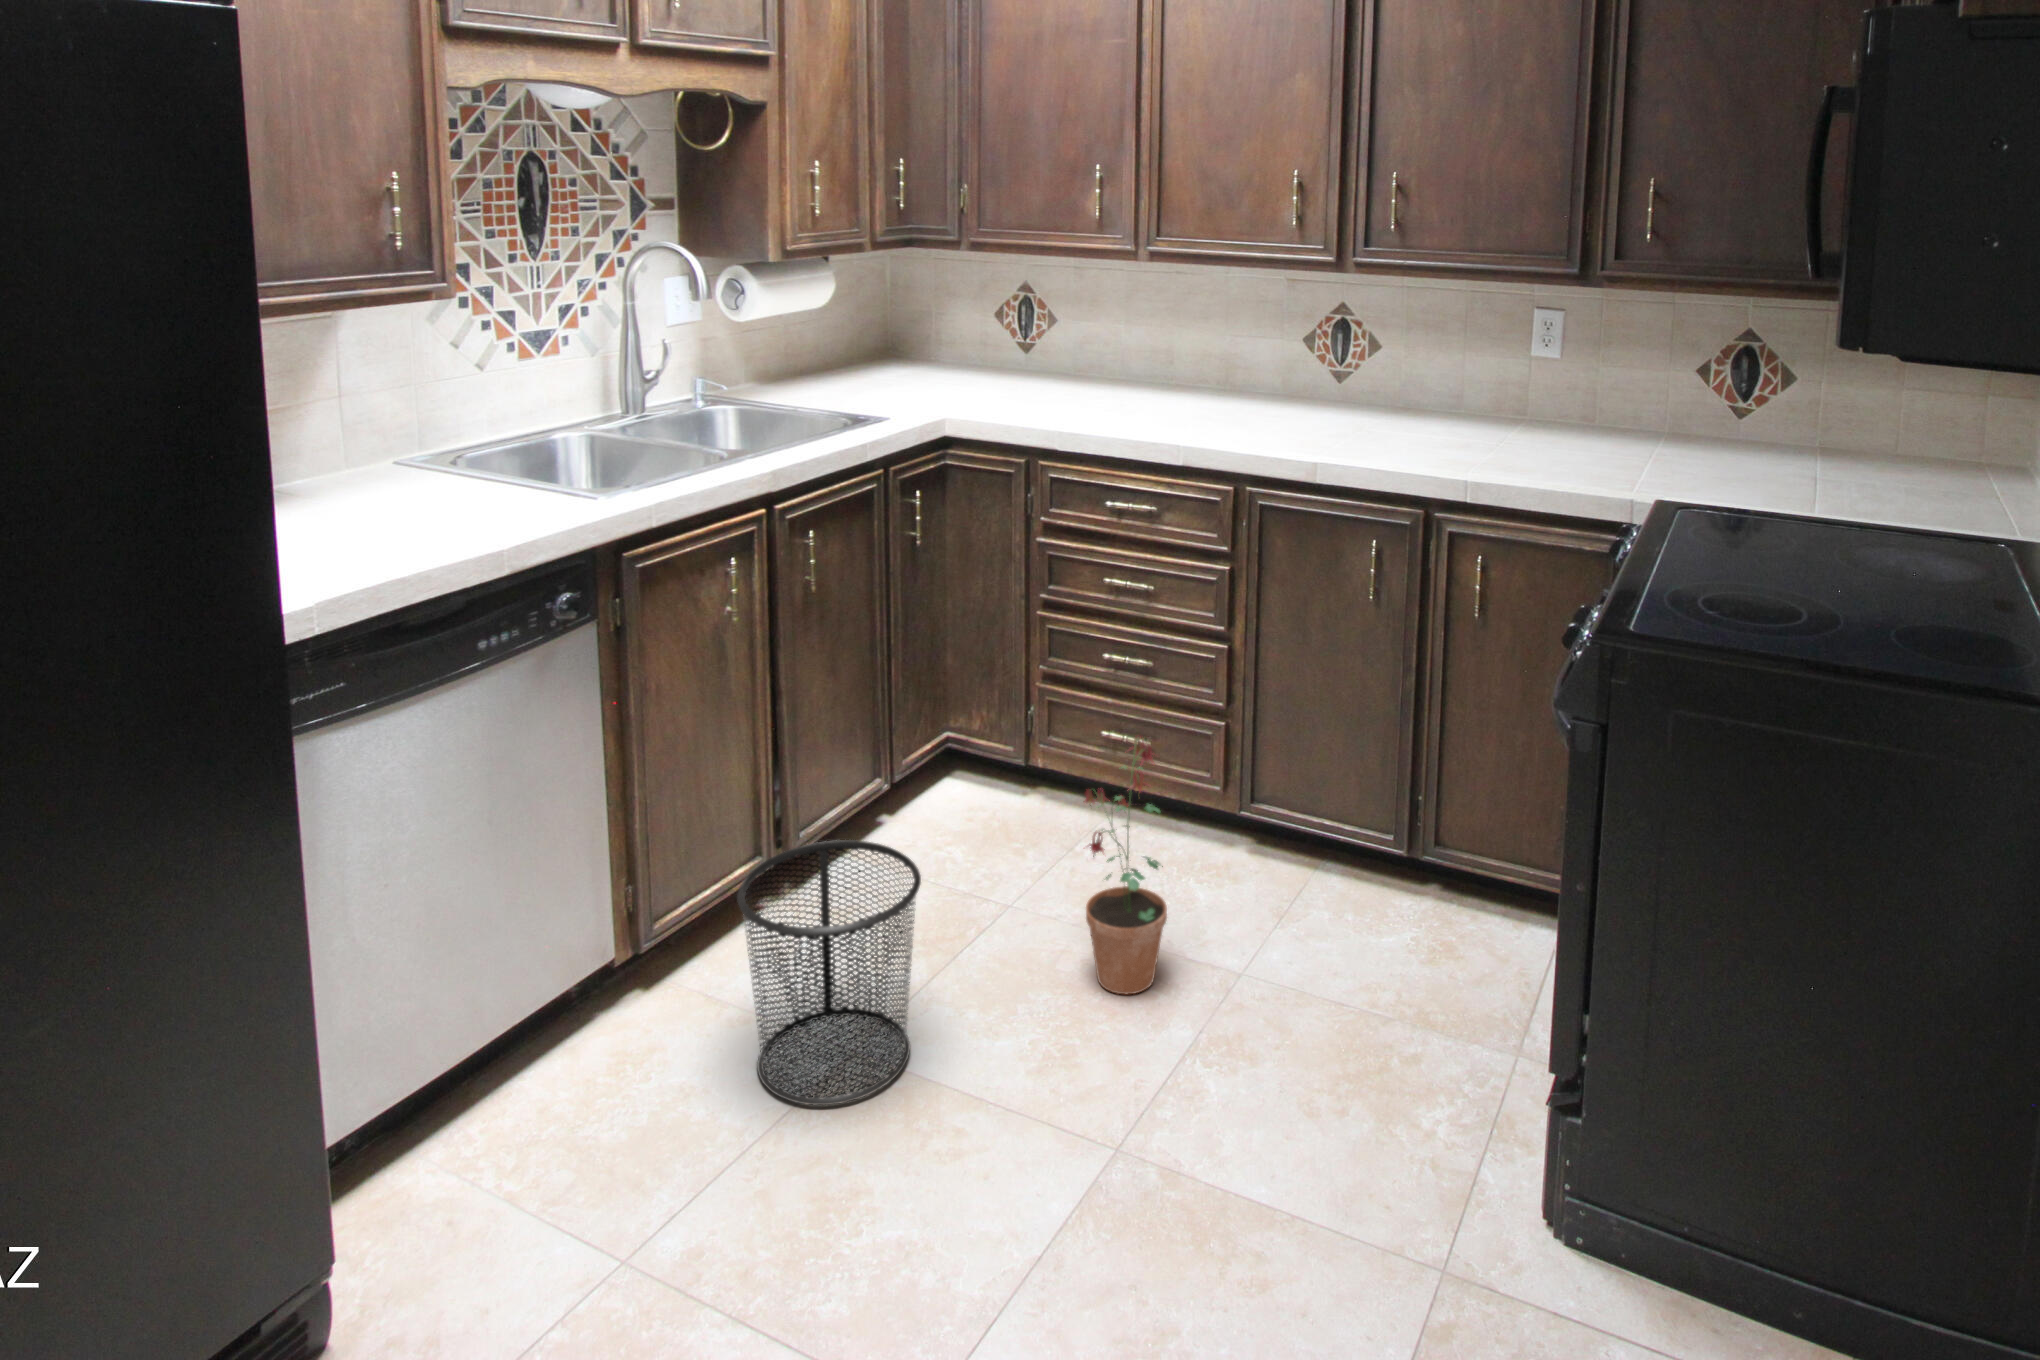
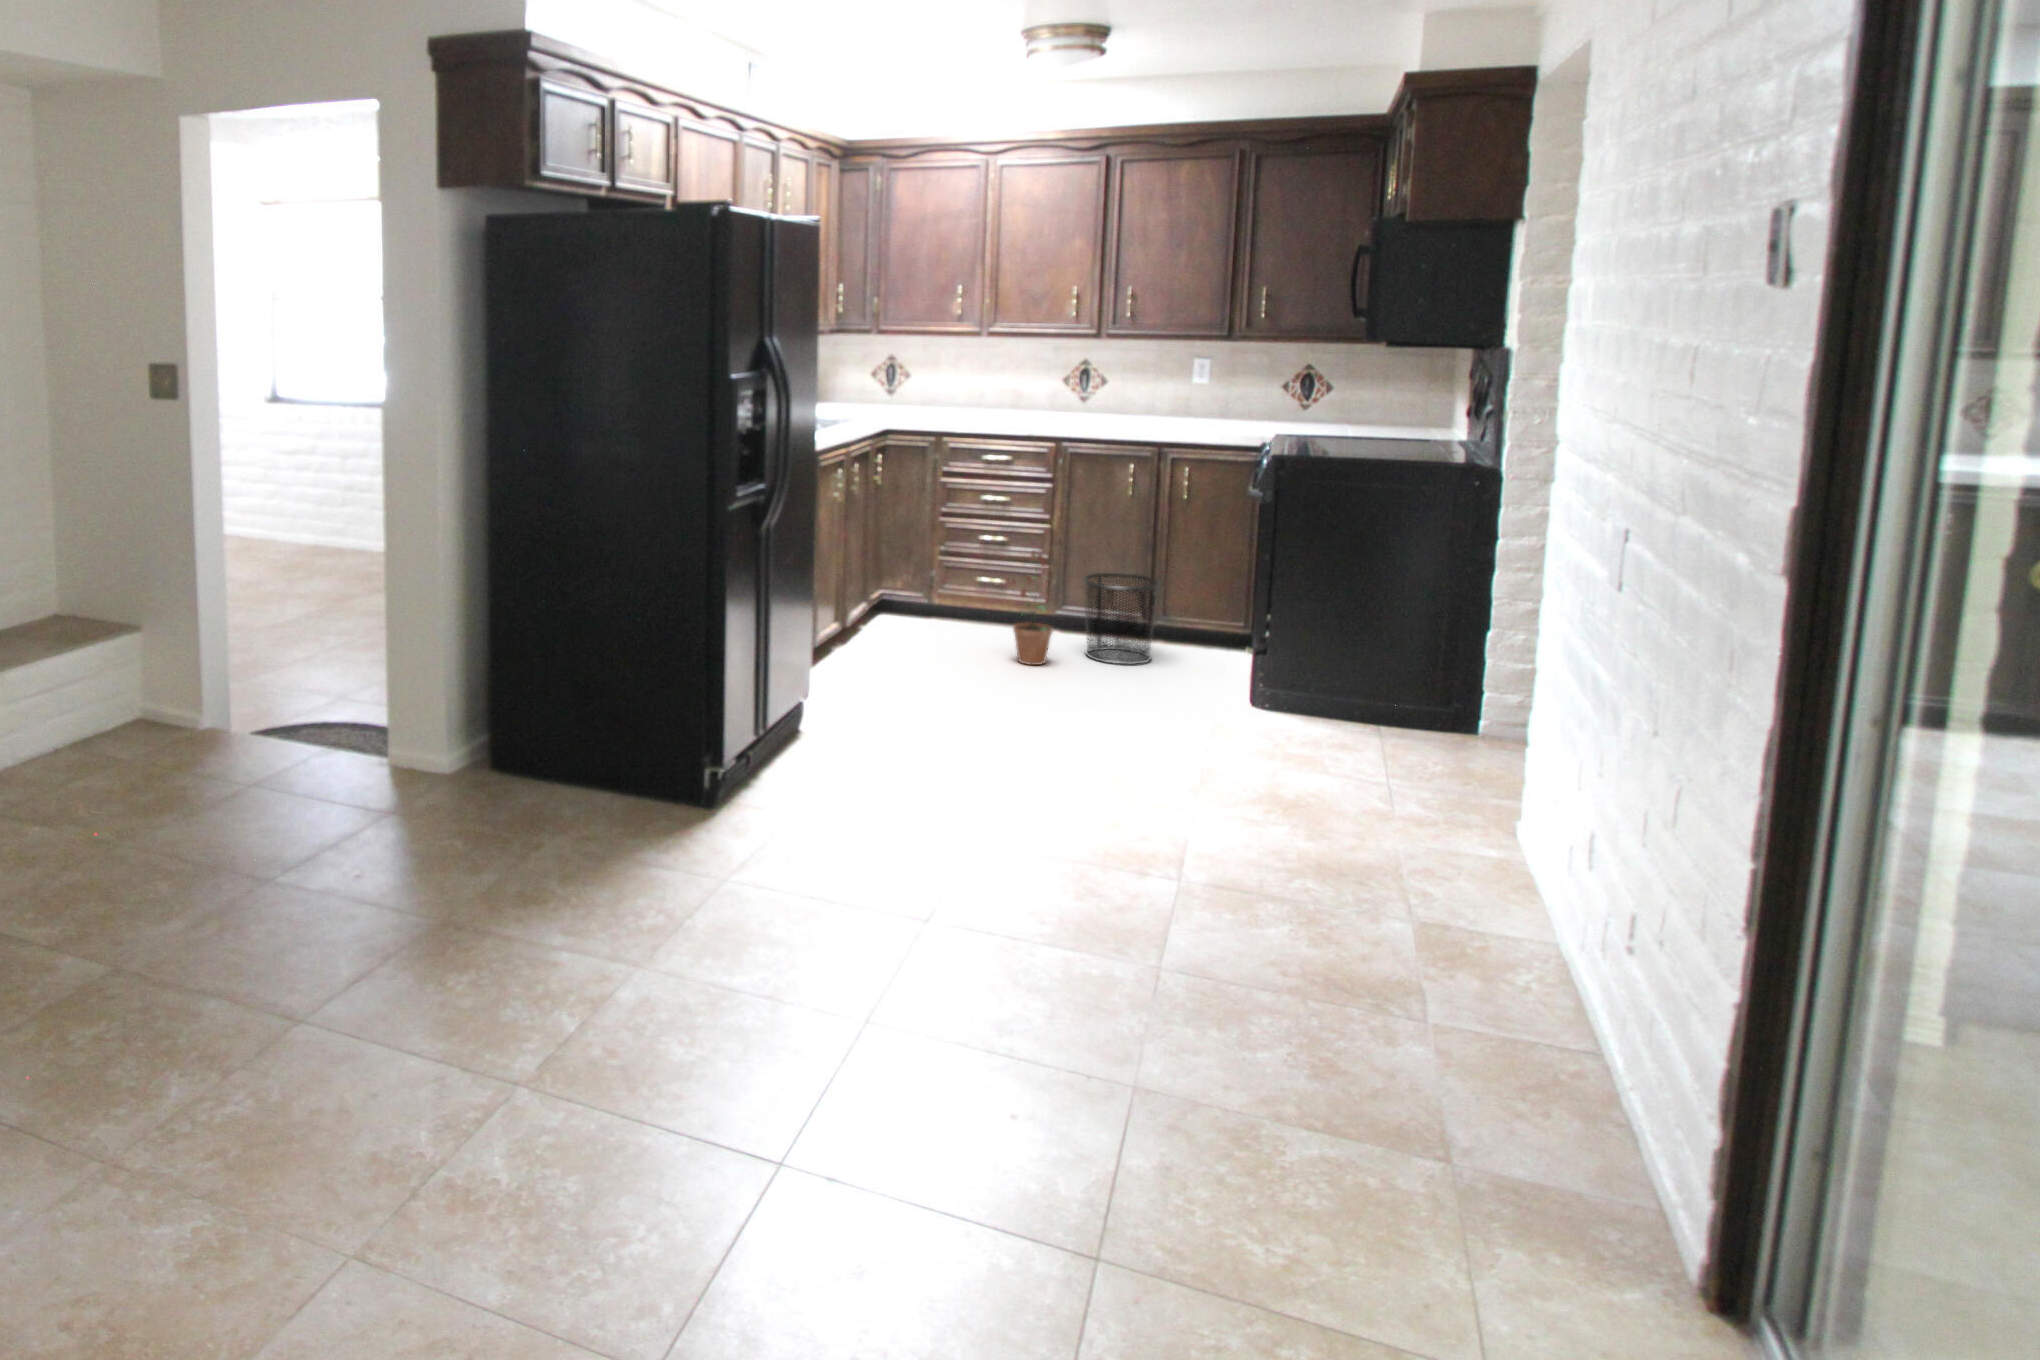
waste bin: present [737,840,921,1105] -> present [1083,573,1160,664]

